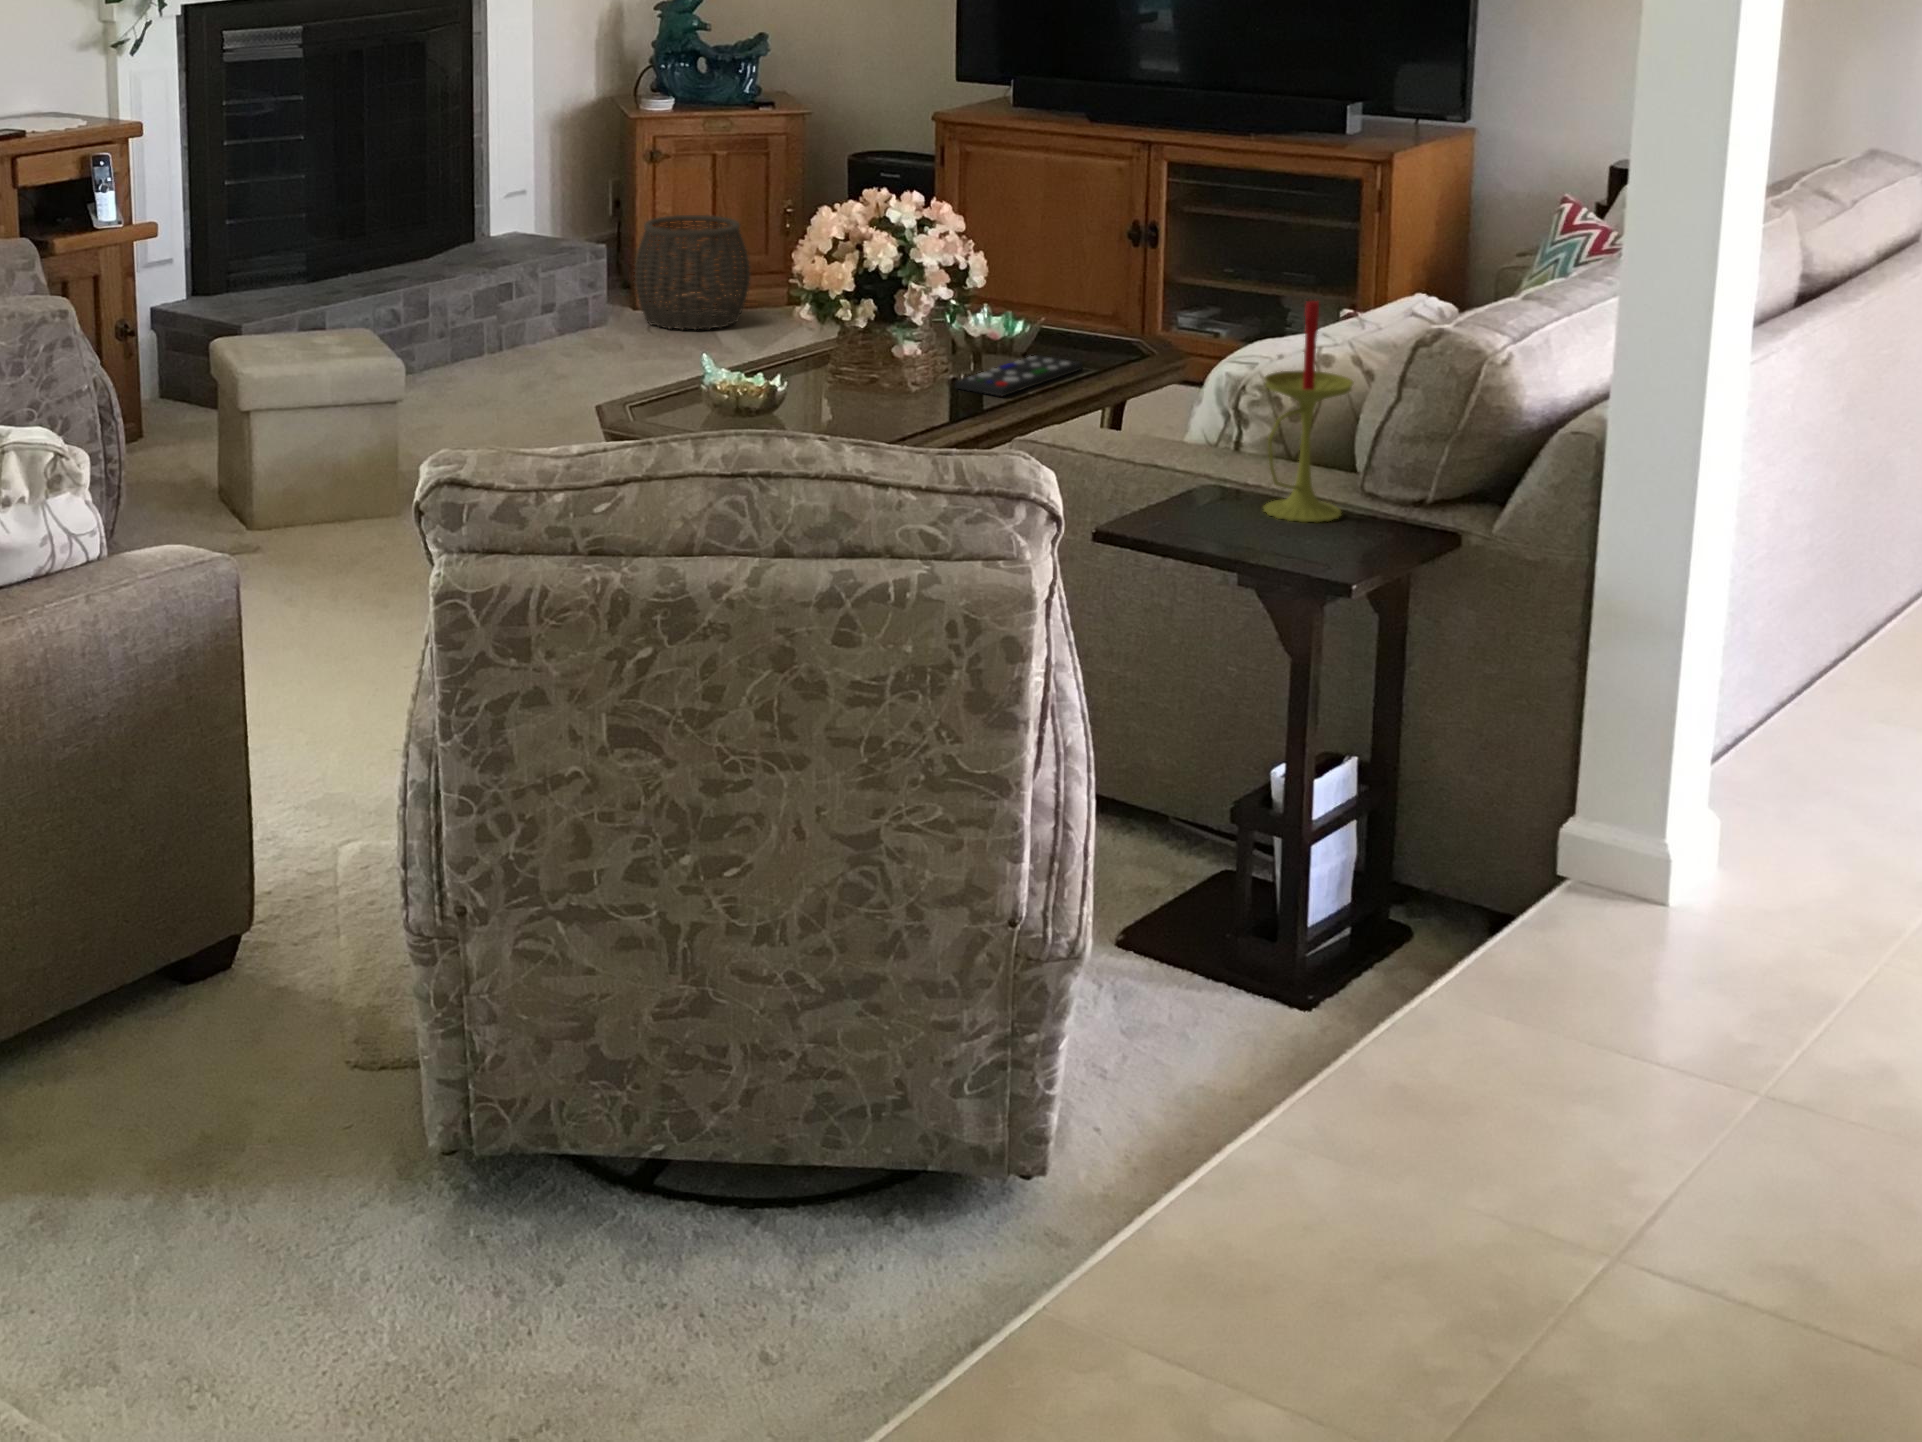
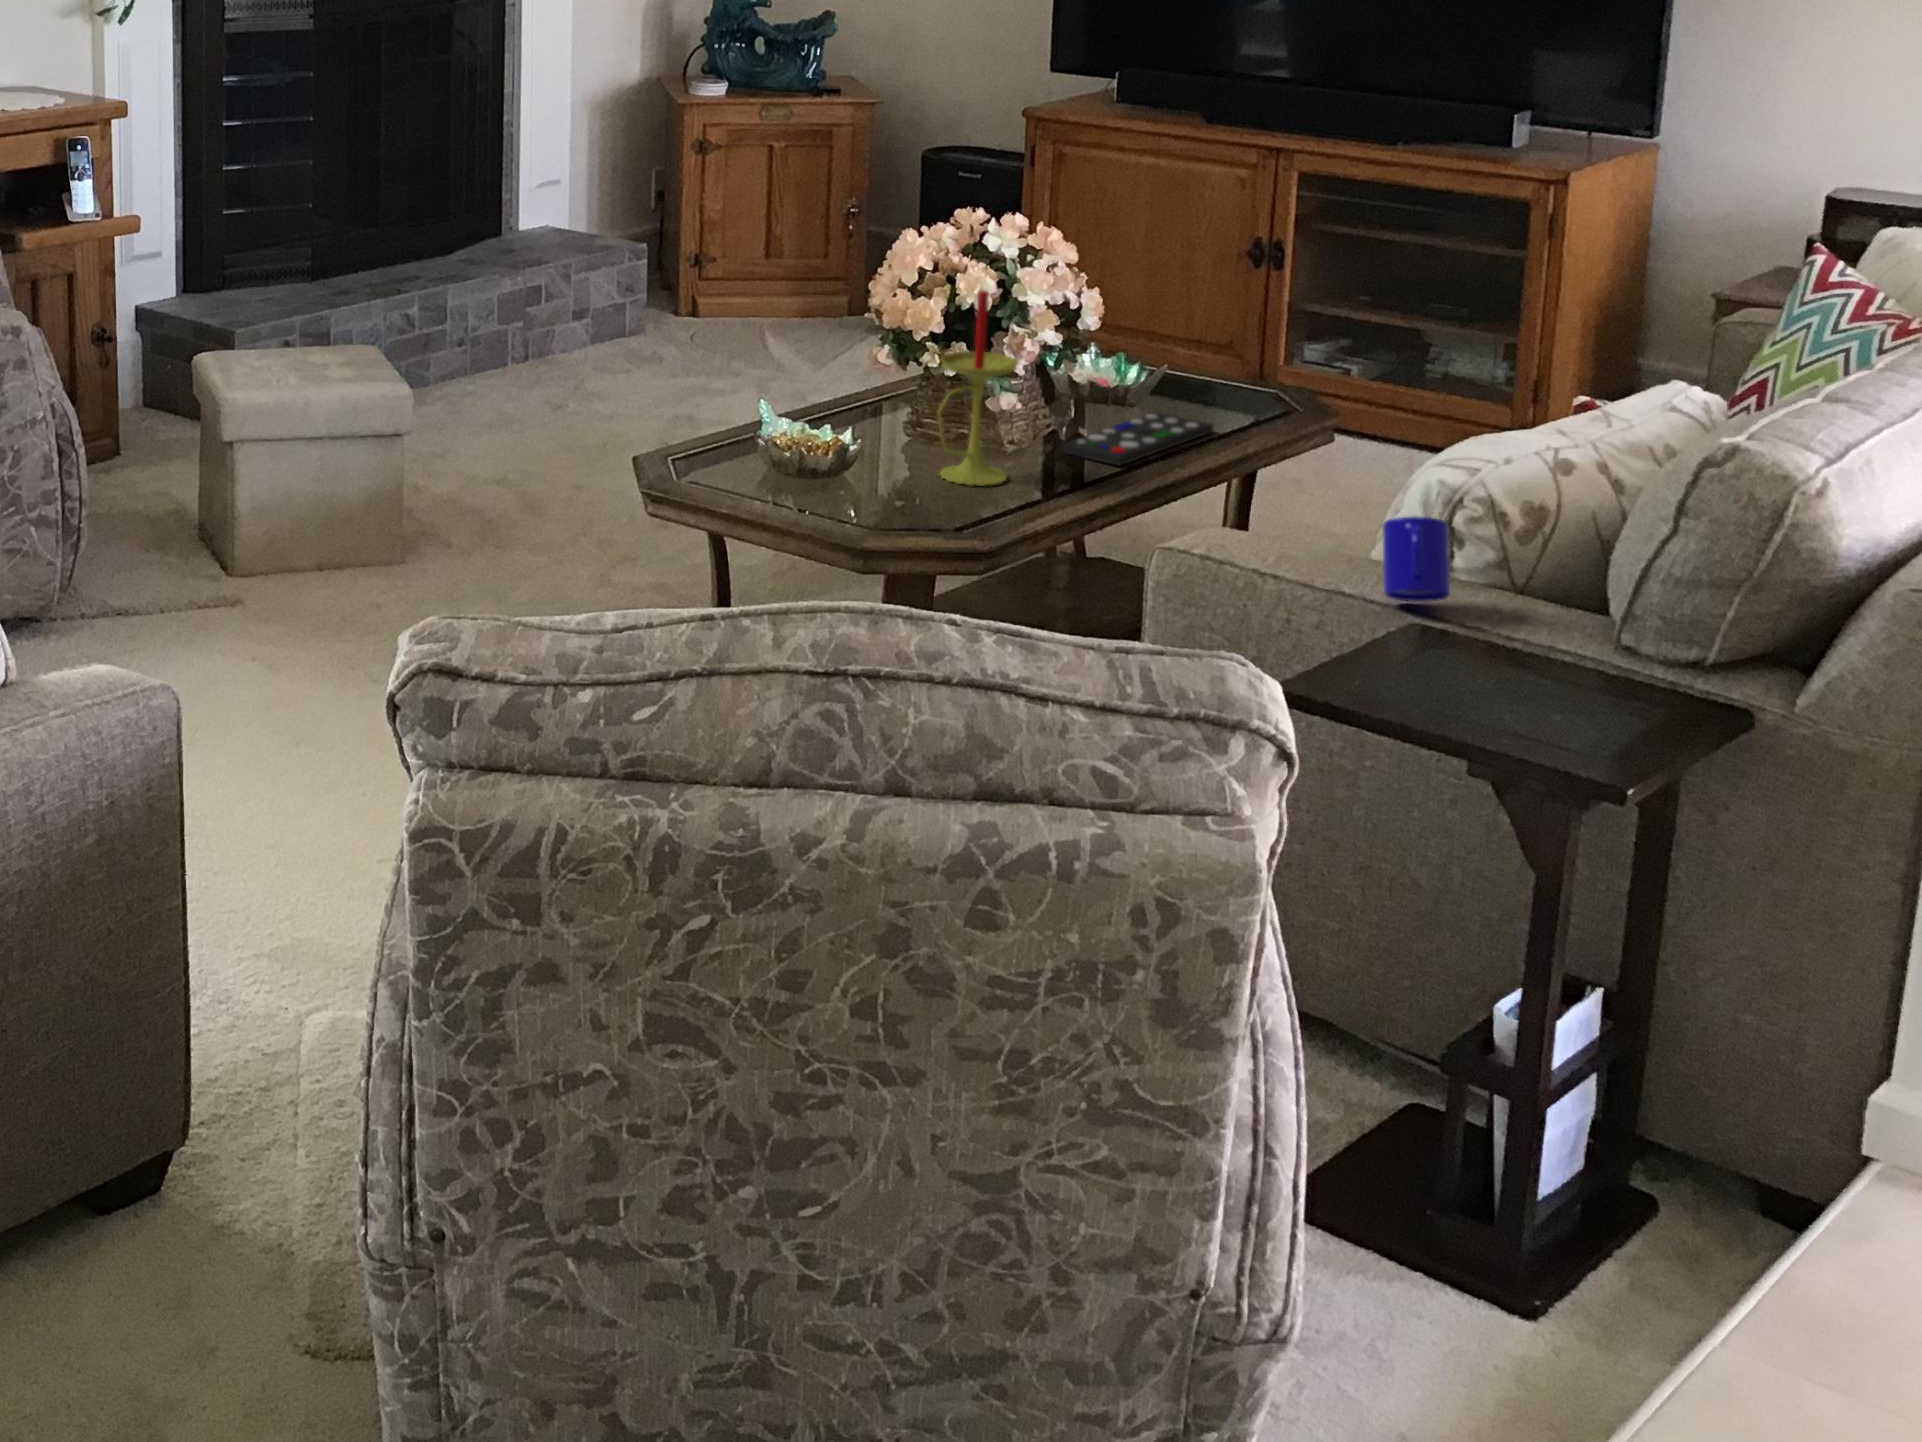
woven basket: present [634,215,751,330] -> none [677,213,810,344]
candle: present [1264,300,1353,522] -> present [937,290,1018,486]
mug: none [1188,399,1241,468] -> present [1382,516,1450,602]

